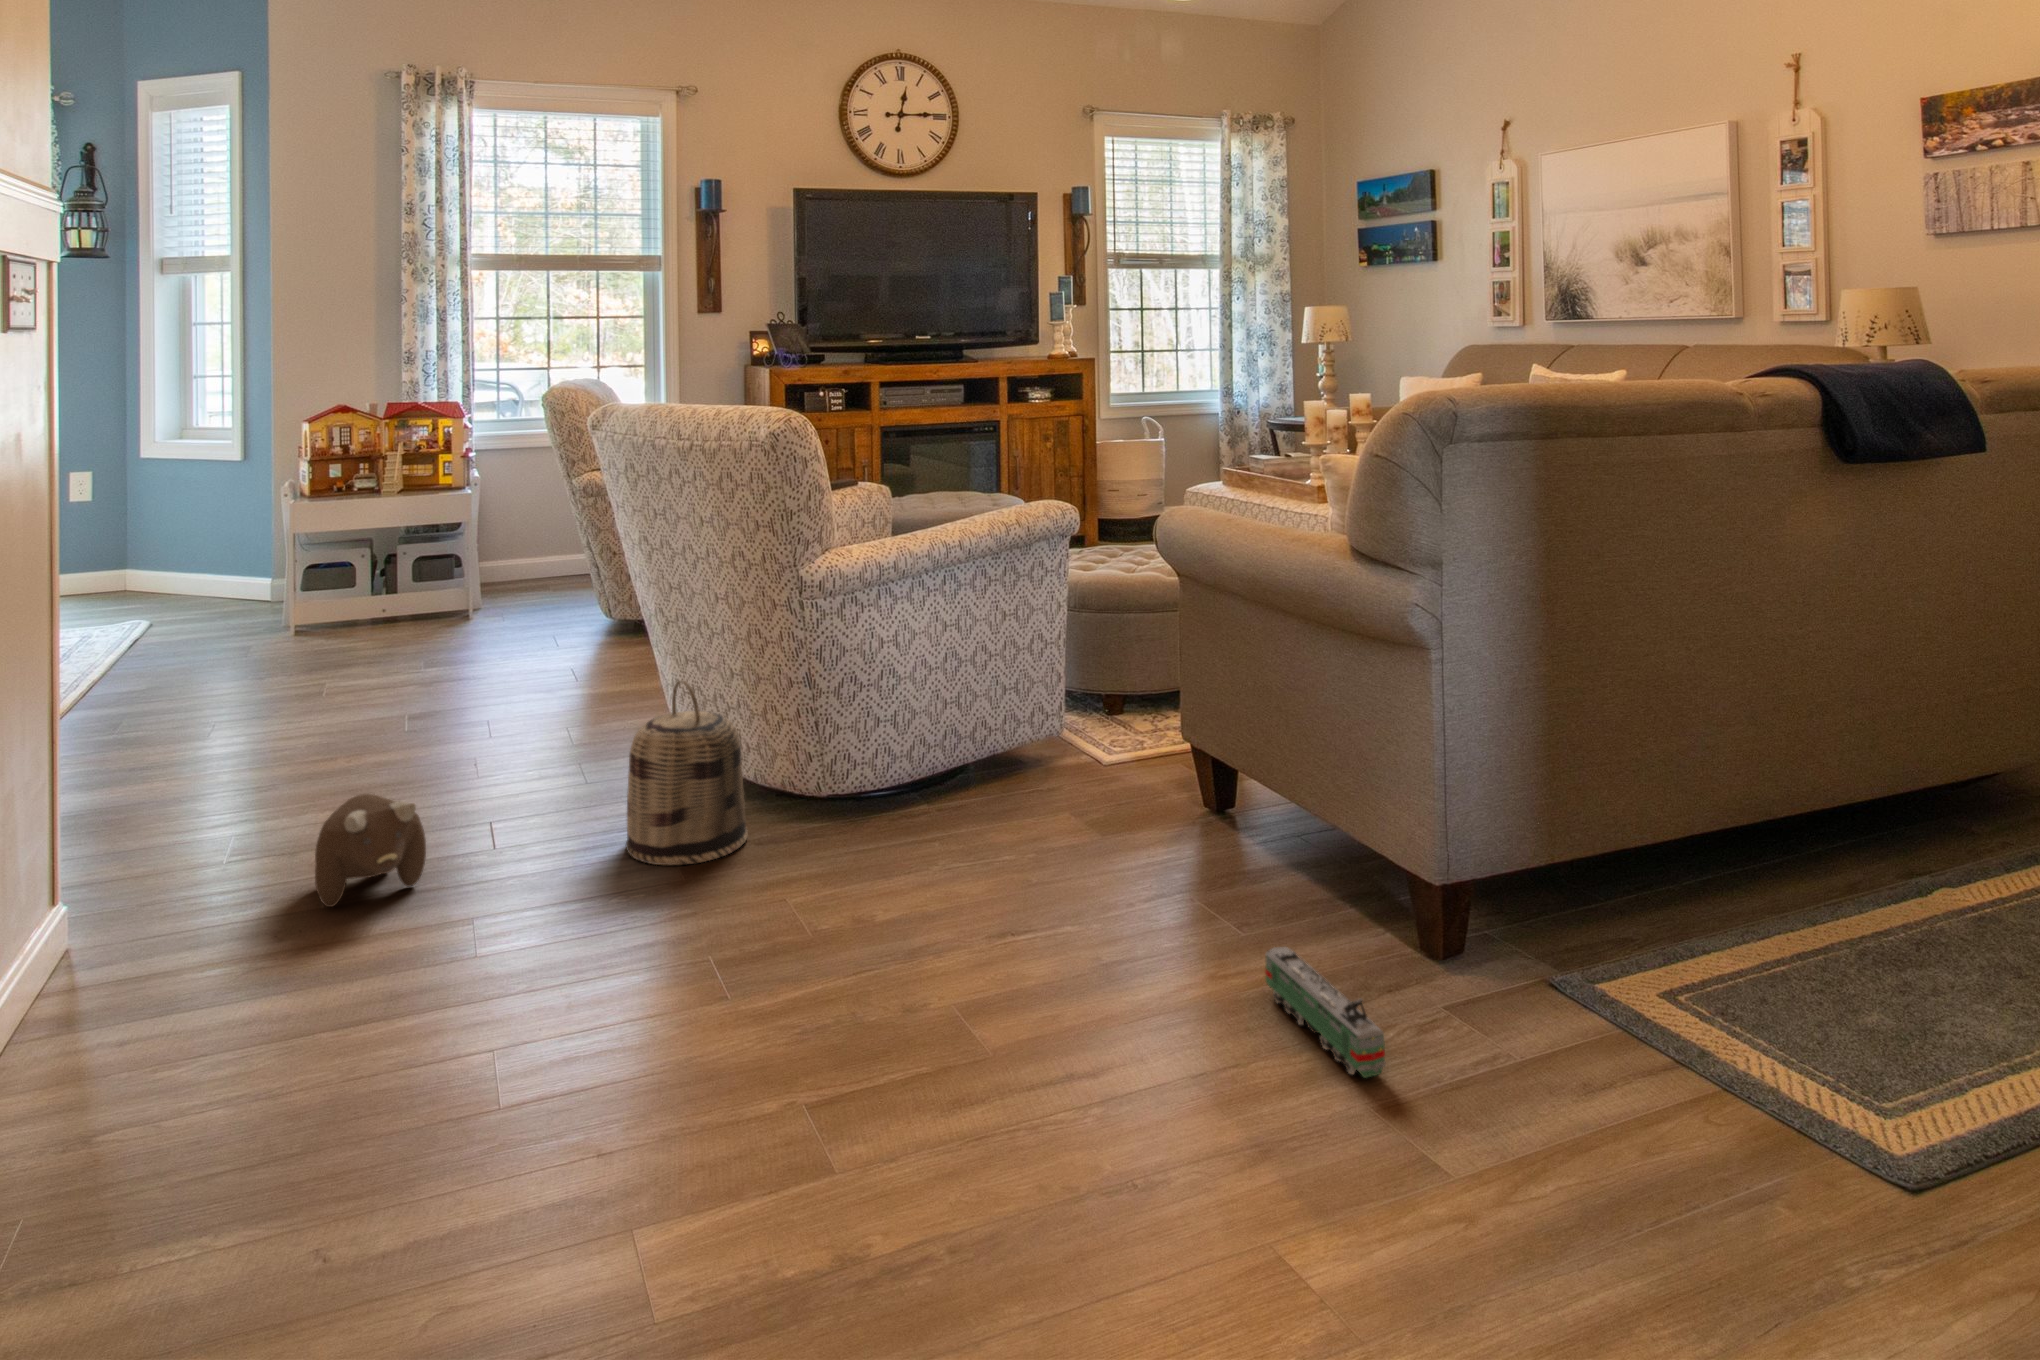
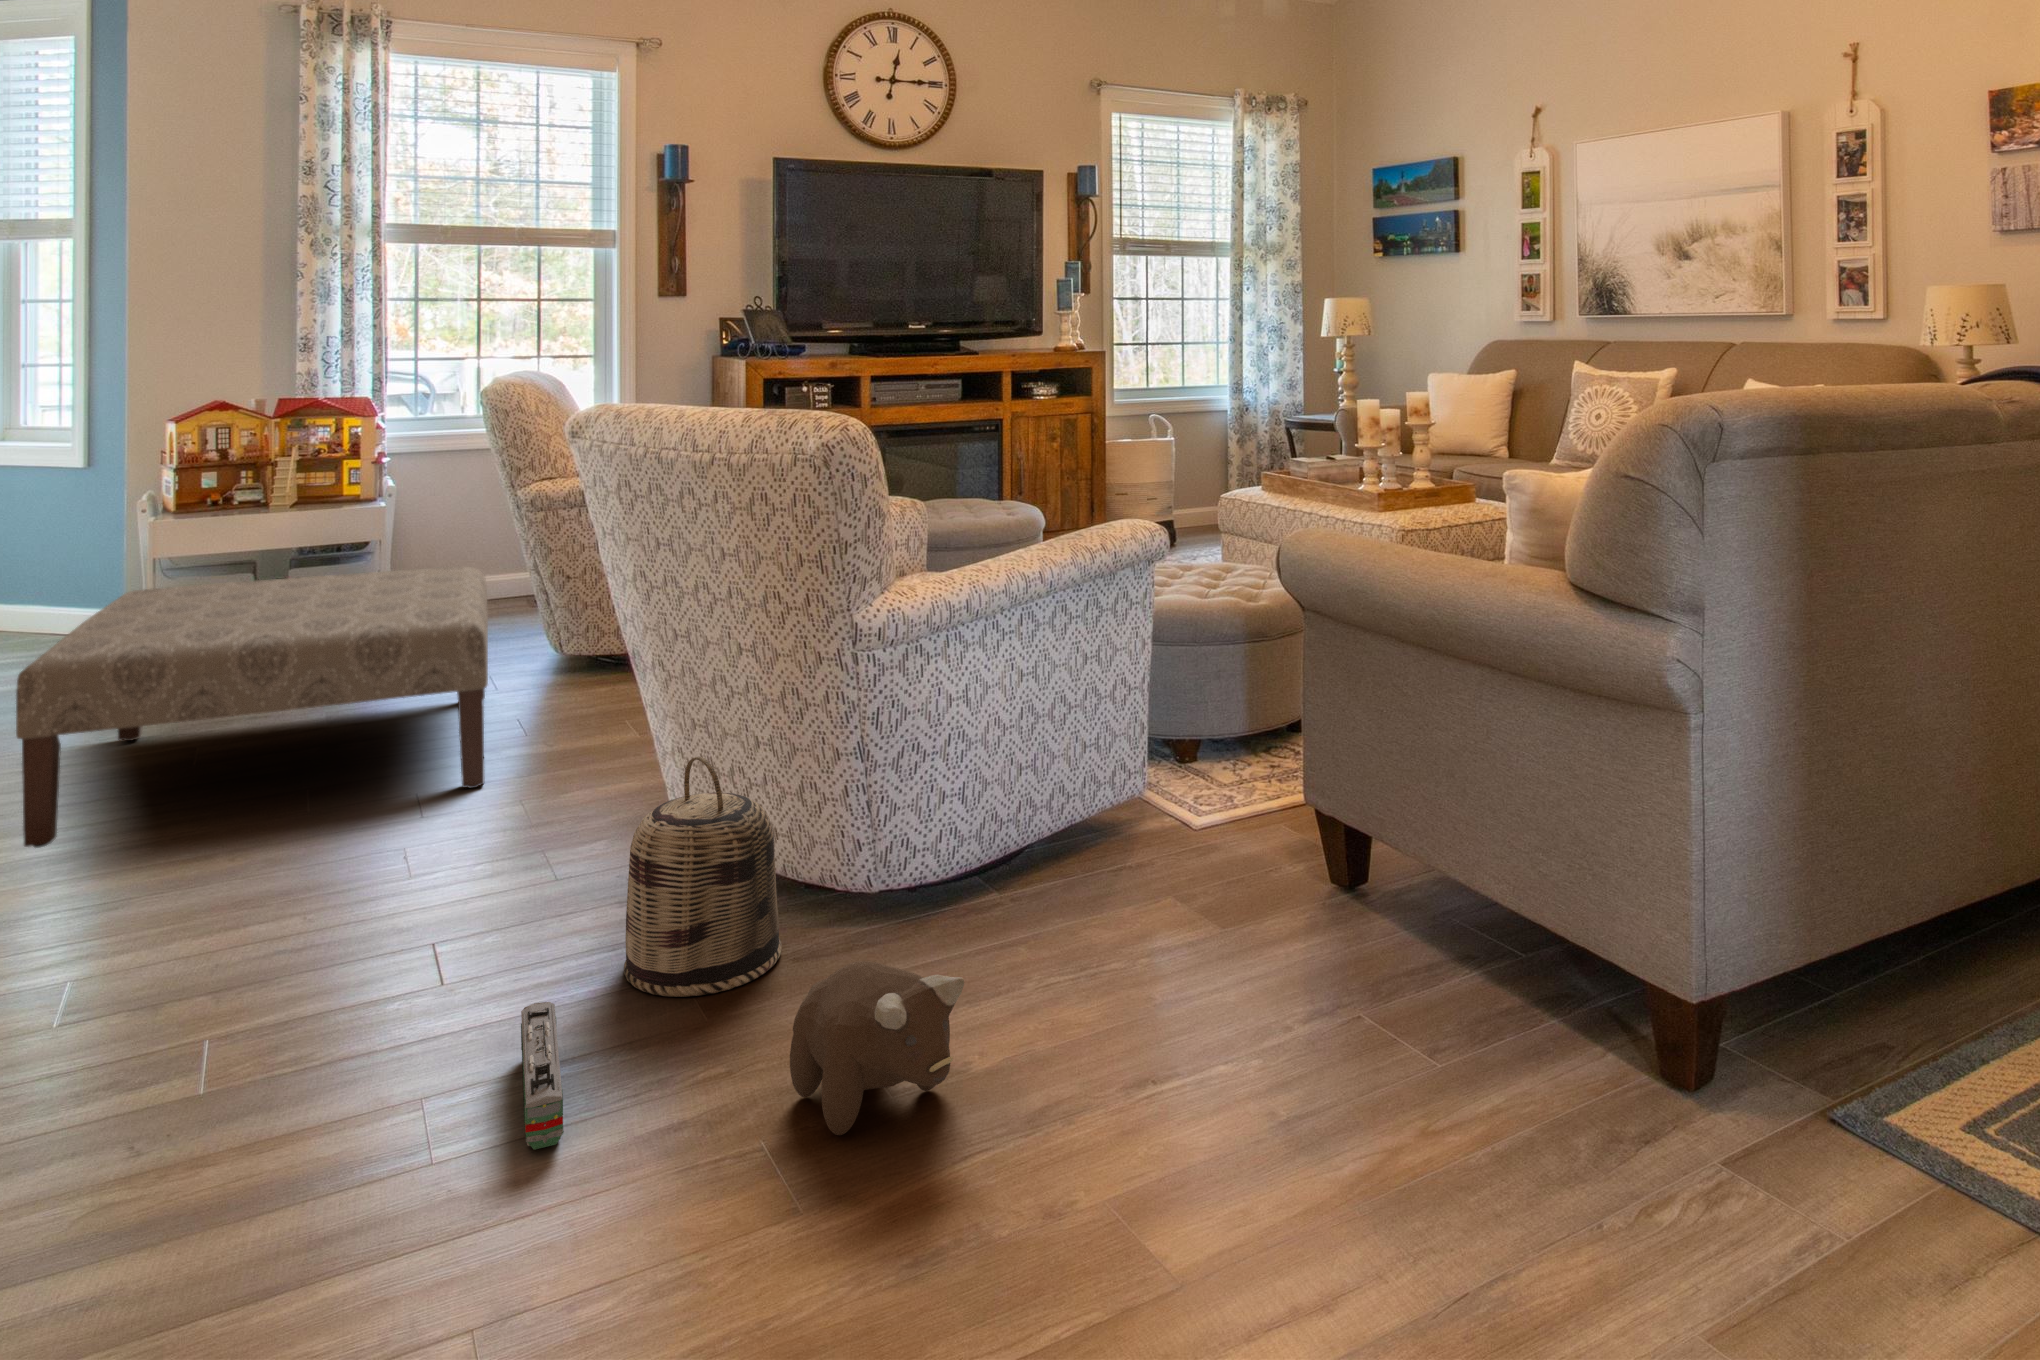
ottoman: none [193,540,547,748] -> present [16,566,488,848]
plush toy: present [315,794,426,907] -> present [790,961,964,1135]
toy train: present [1265,947,1386,1078] -> present [521,1002,564,1150]

